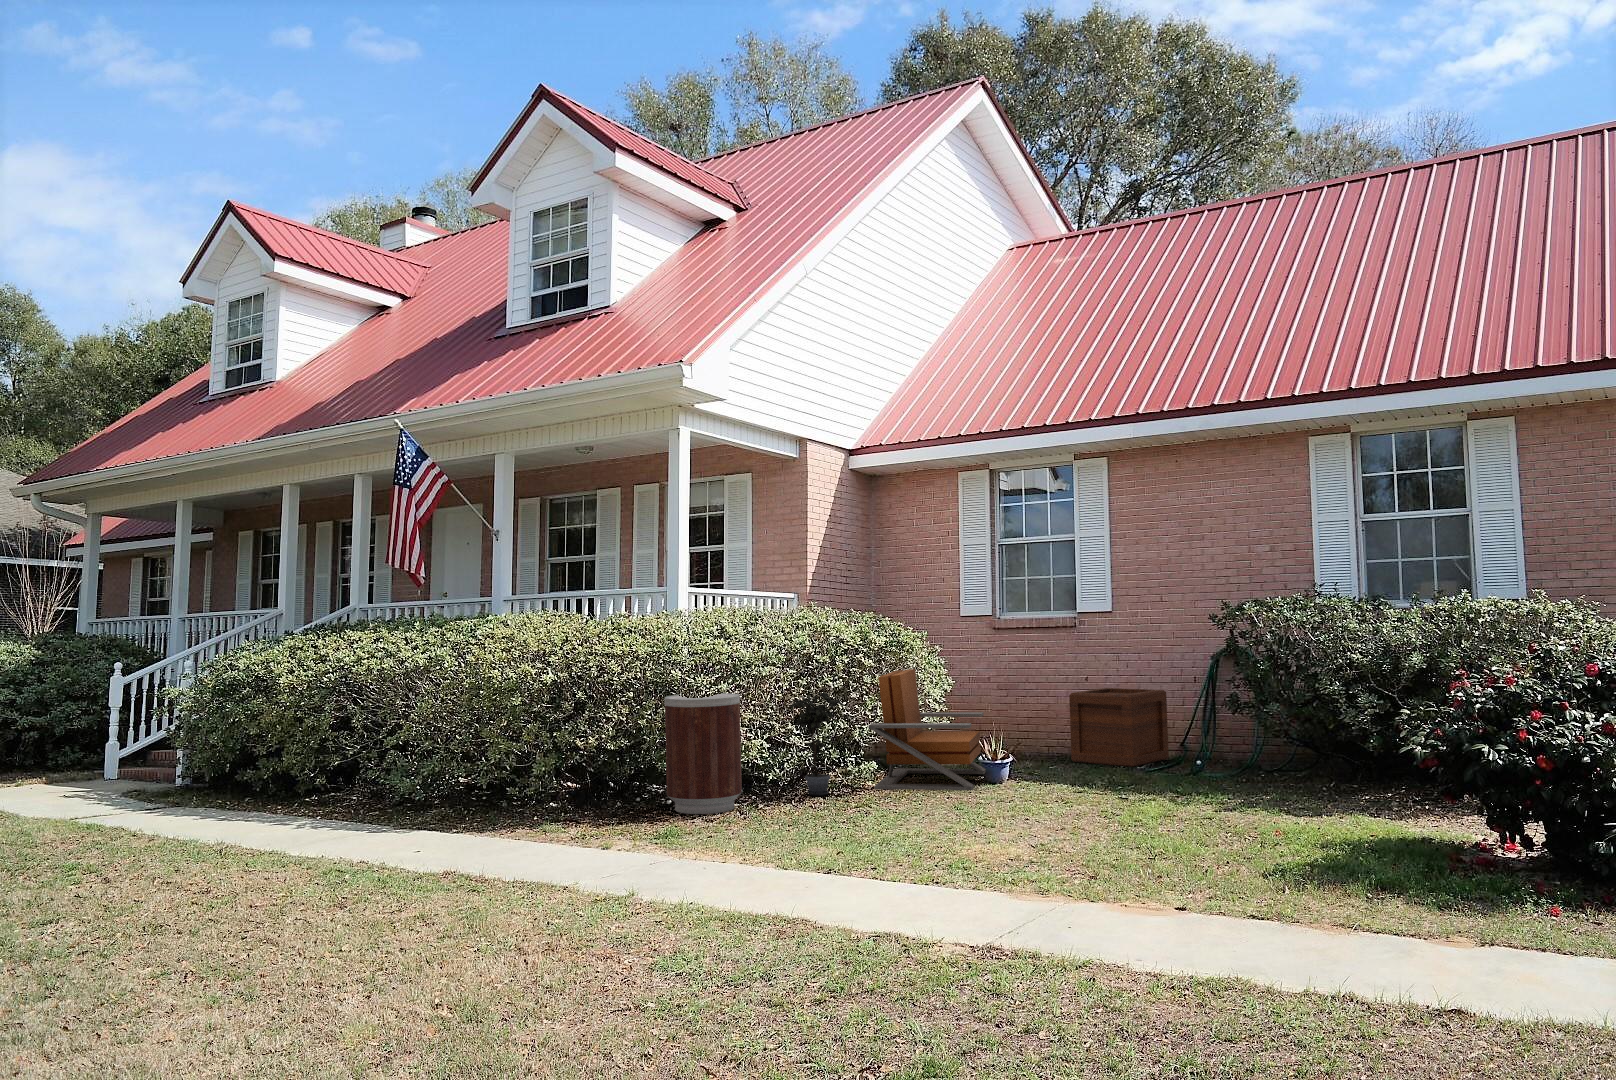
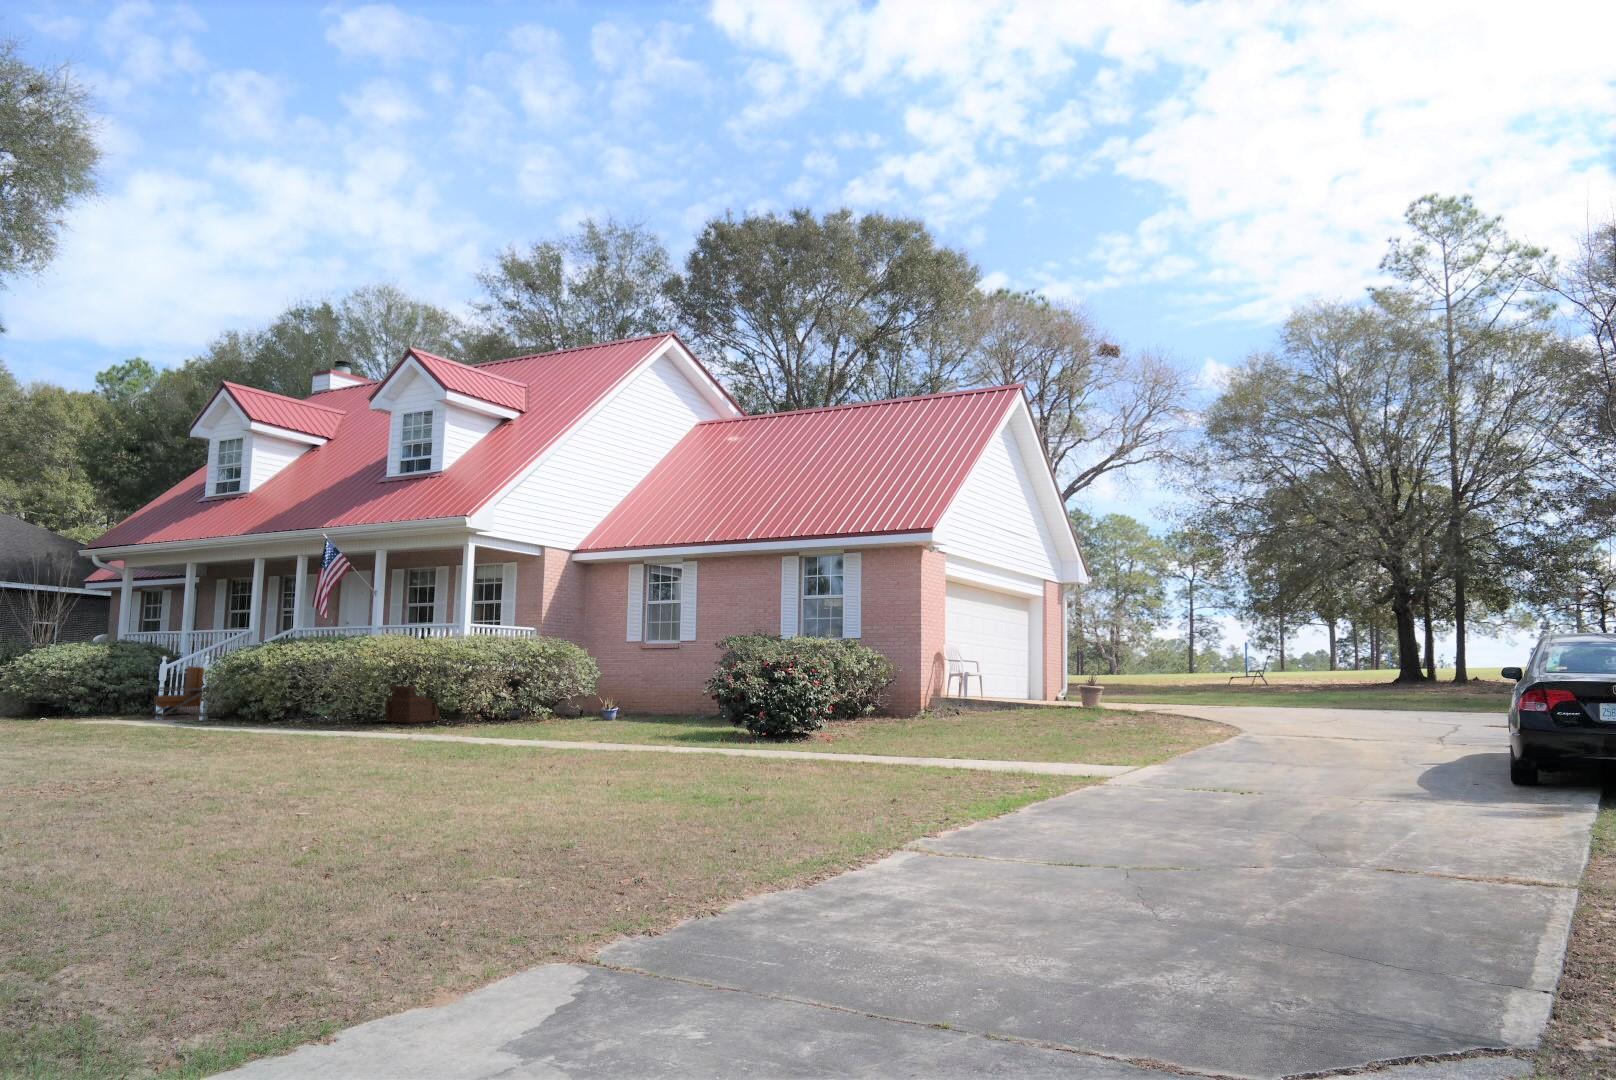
lounge chair: present [869,669,986,790] -> present [152,666,208,718]
wooden crate: present [1069,688,1169,767] -> present [385,686,439,723]
trash can: present [665,693,742,814] -> none [442,672,477,723]

